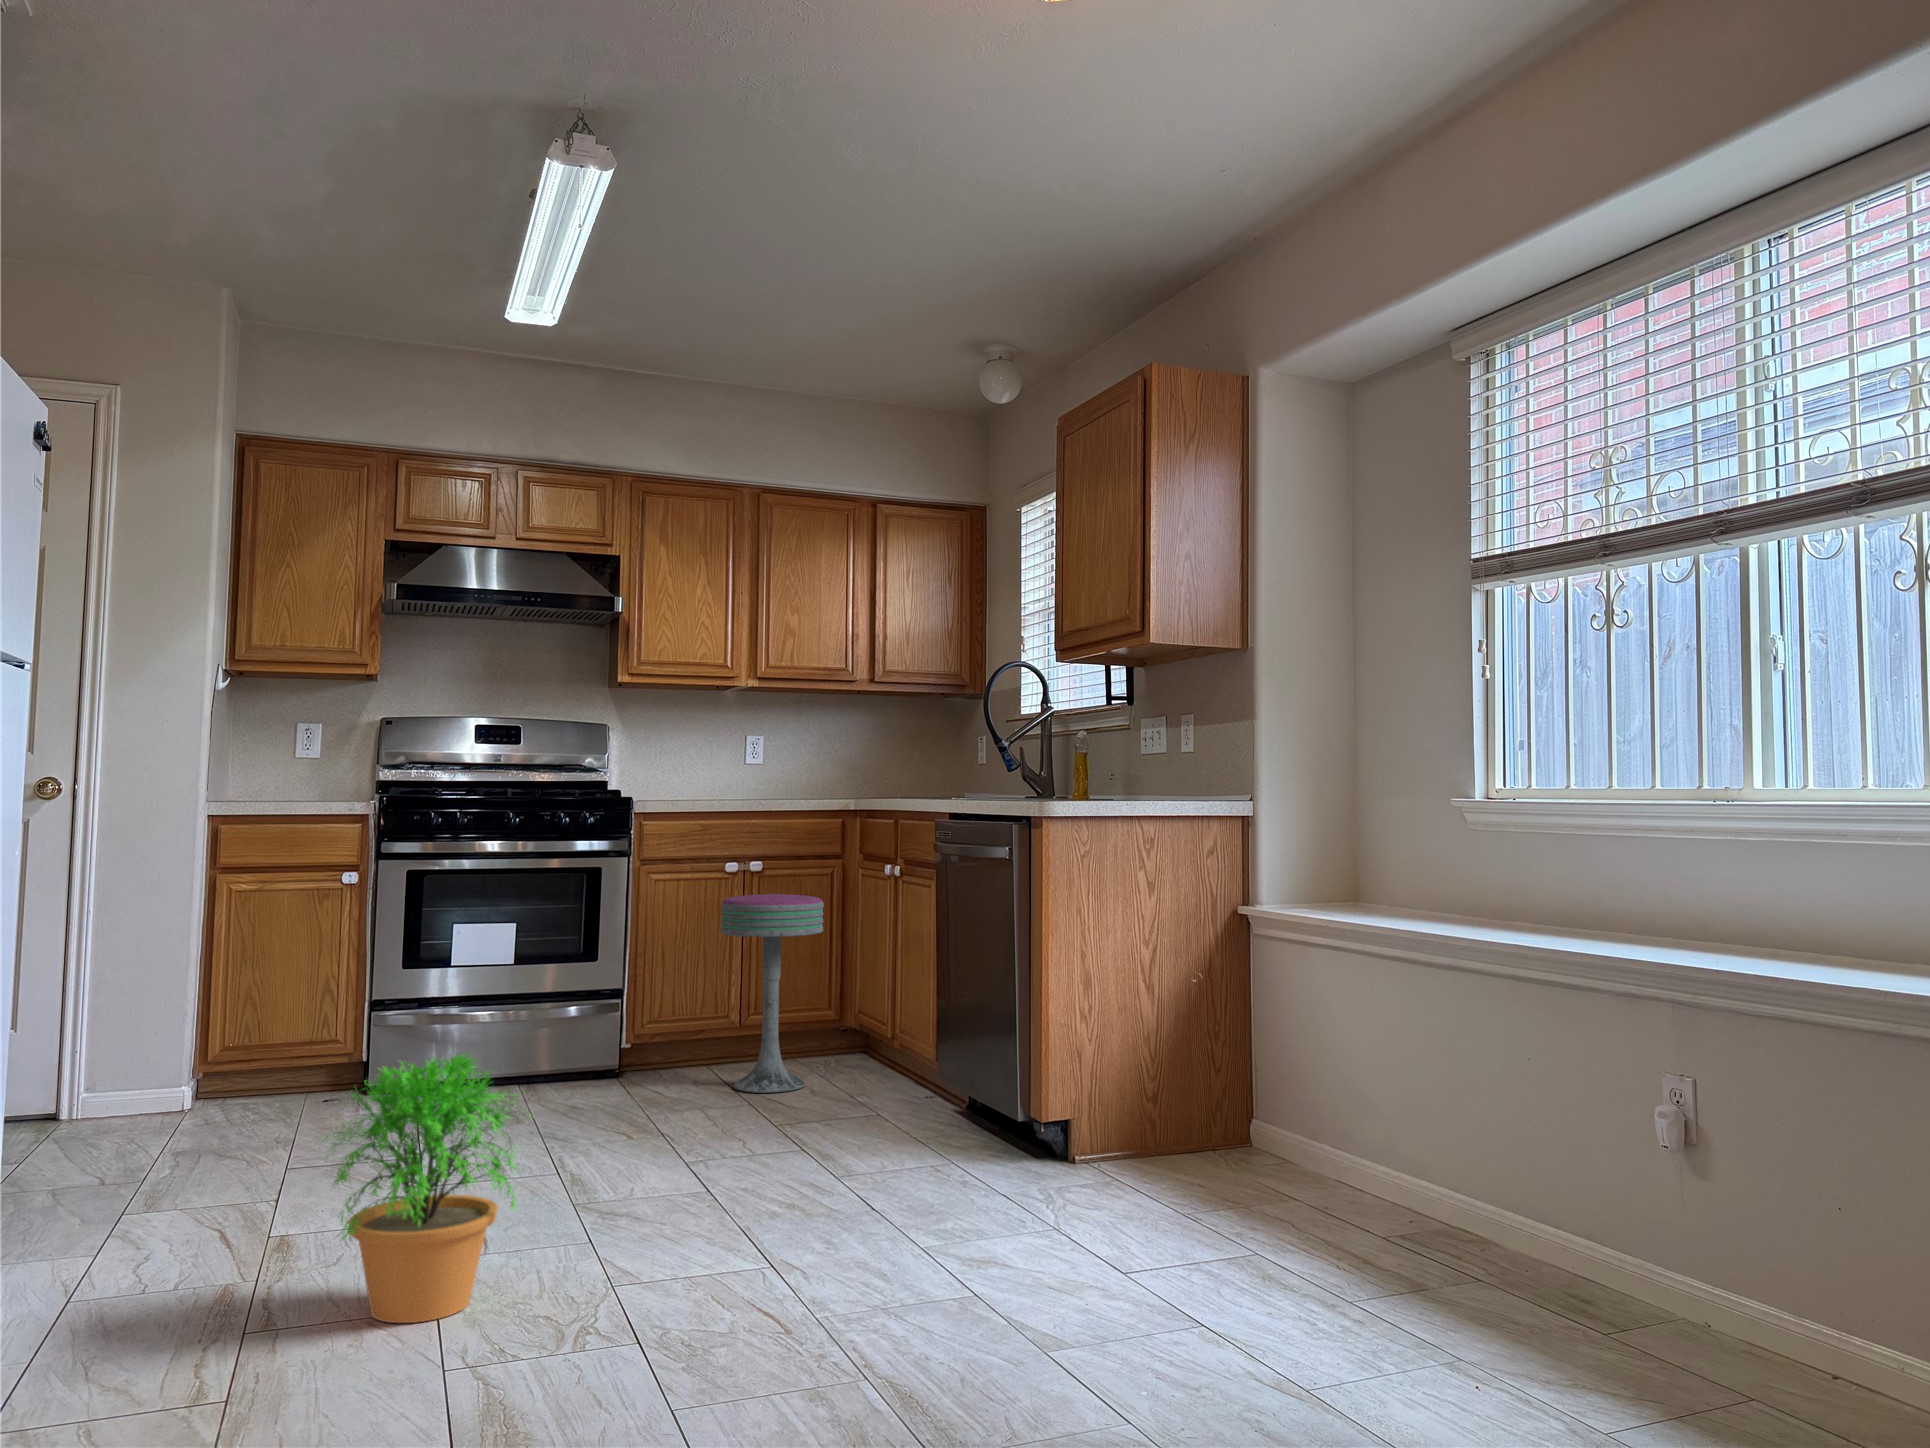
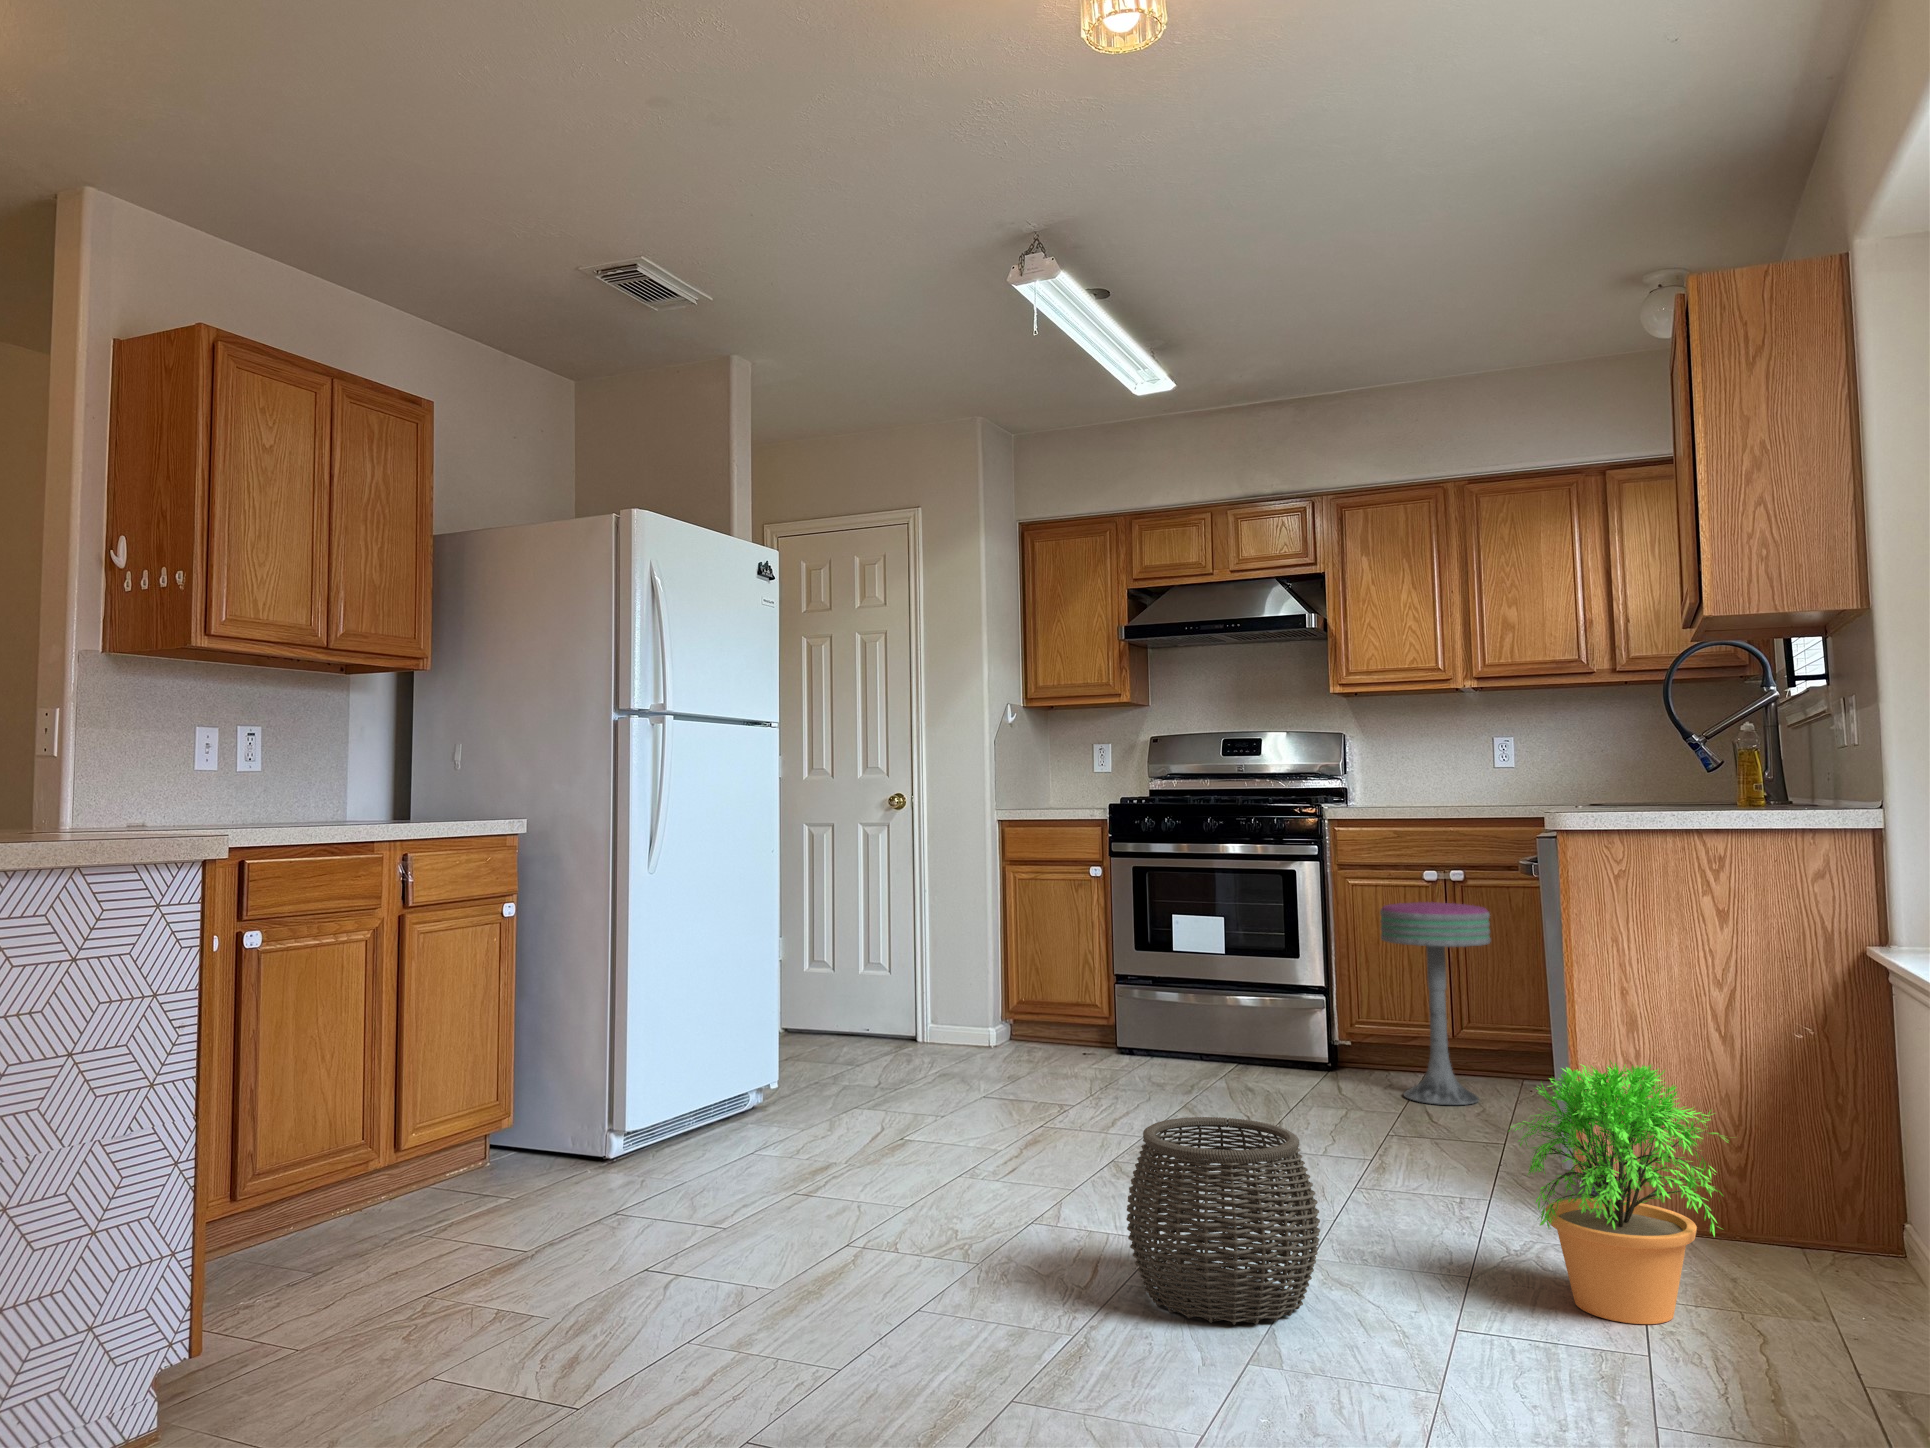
potted plant: present [322,1054,523,1323] -> present [1509,1061,1726,1324]
woven basket: none [830,1114,1026,1329] -> present [1126,1117,1320,1325]

